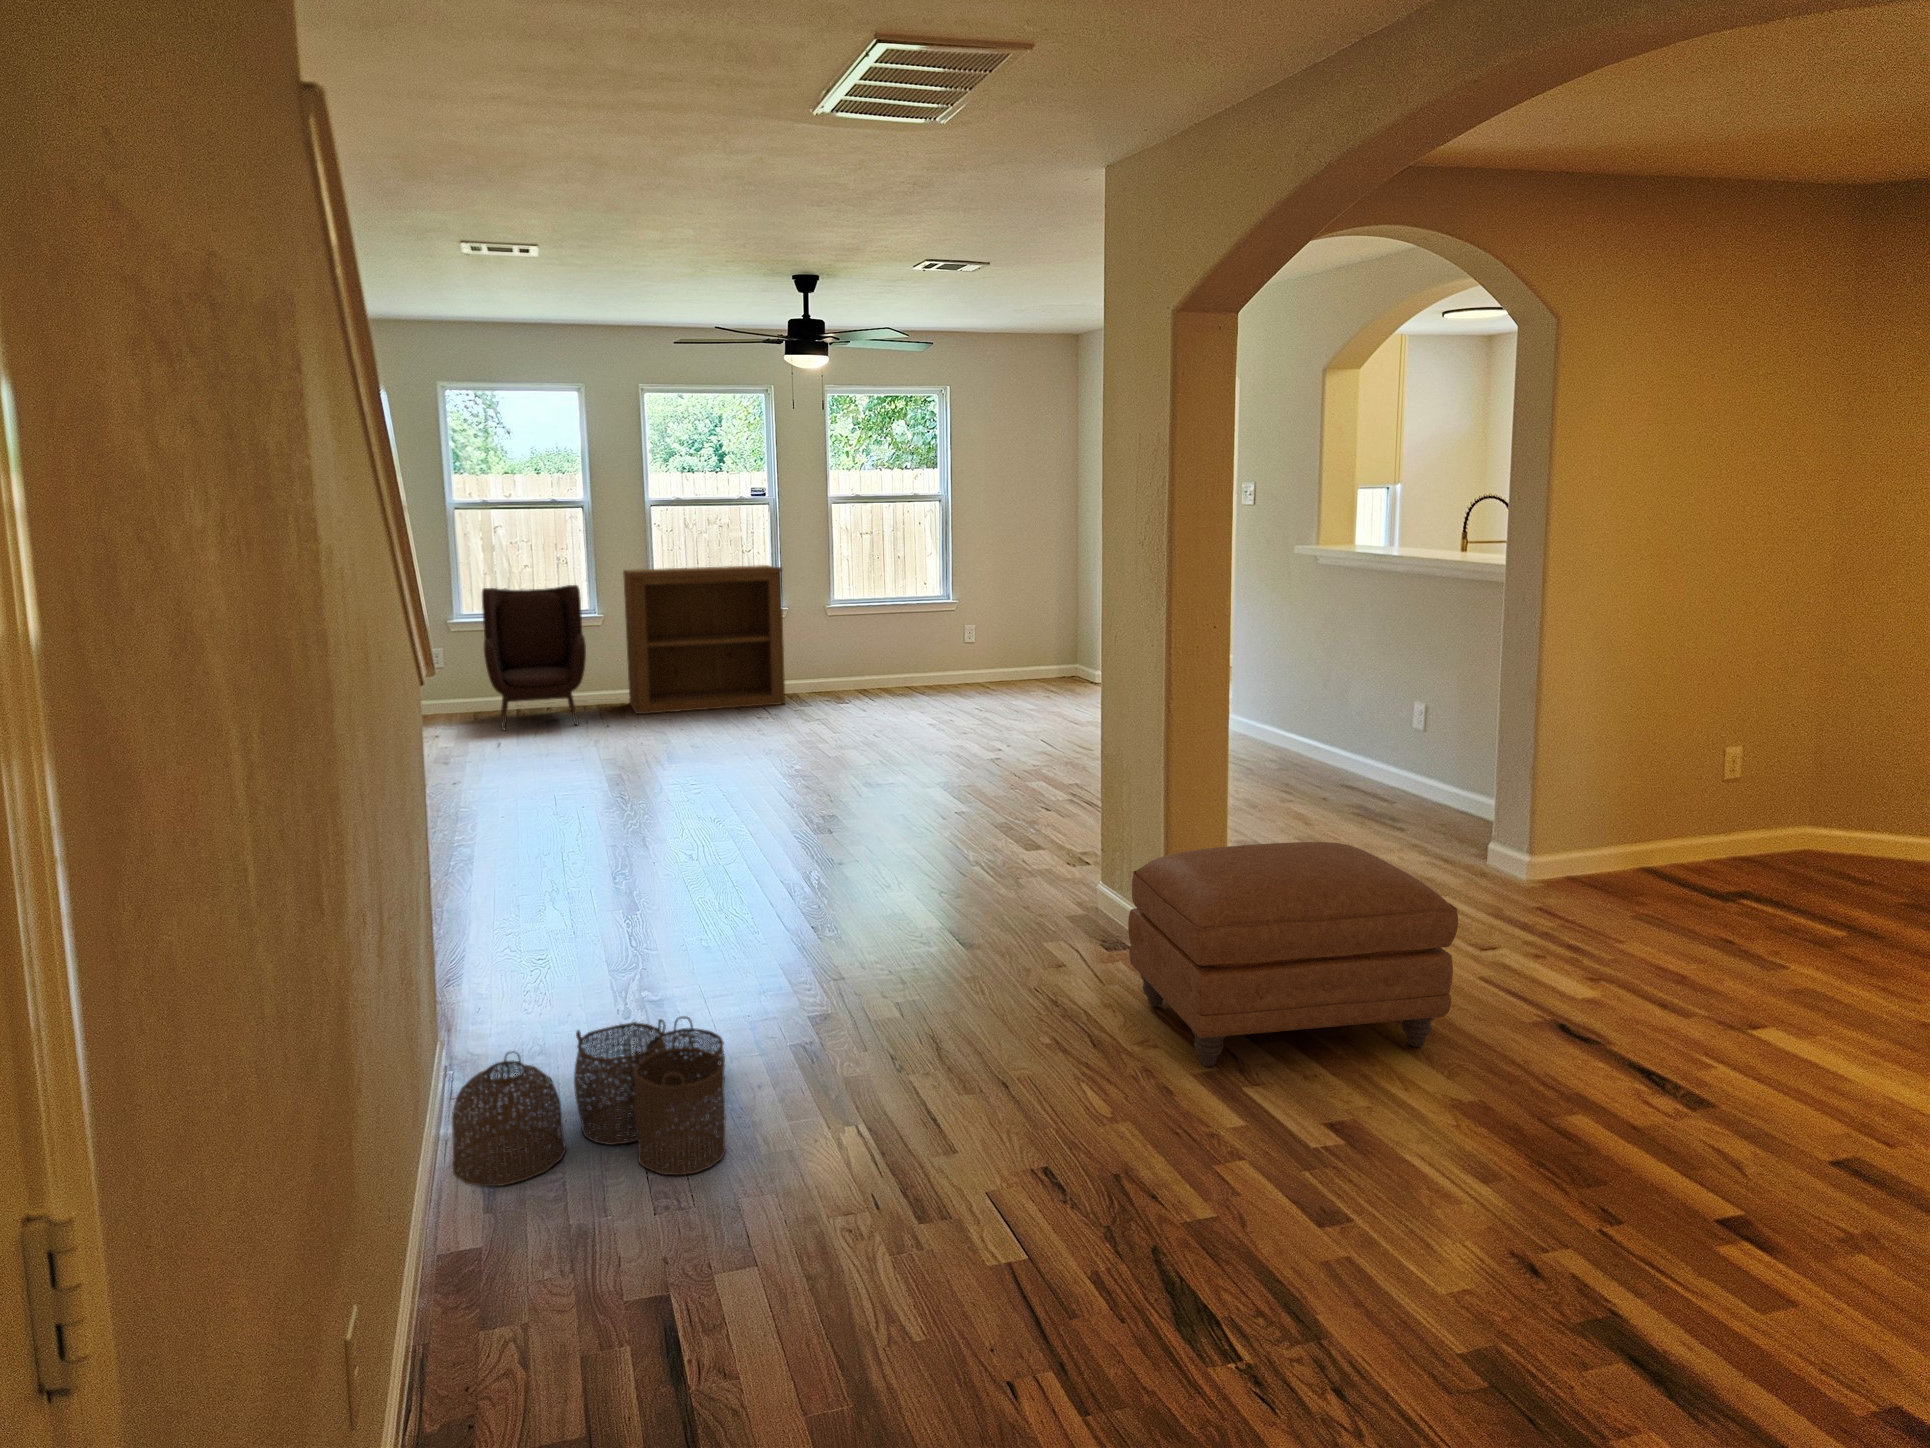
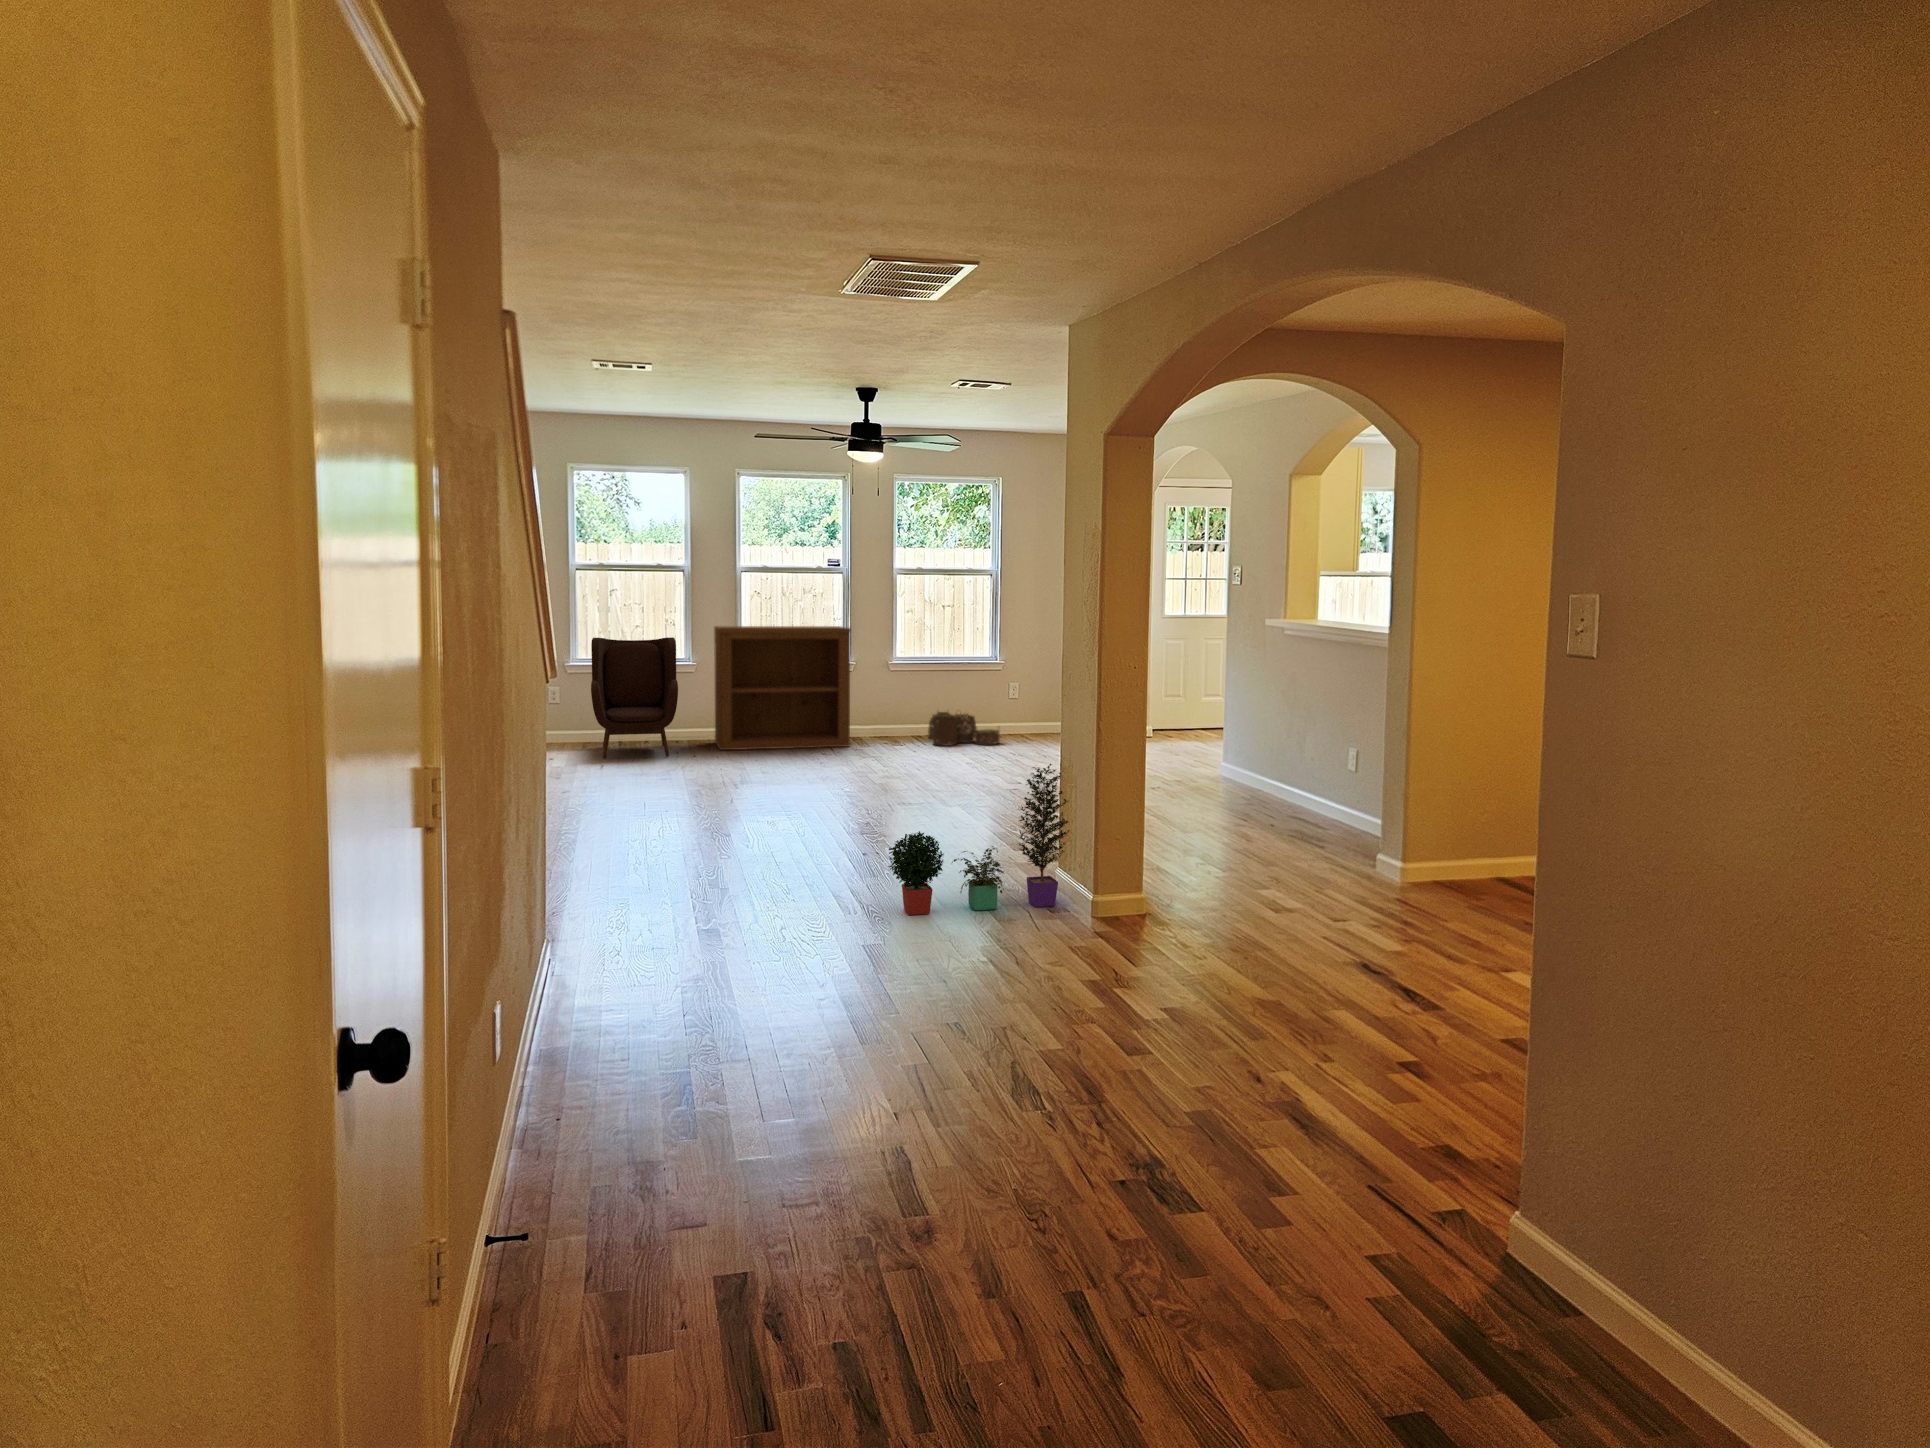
potted plant: none [887,751,1123,958] -> present [888,764,1069,915]
ottoman: present [1128,842,1458,1066] -> none [1057,828,1278,979]
woven basket: present [452,1016,726,1186] -> present [928,712,1000,746]

